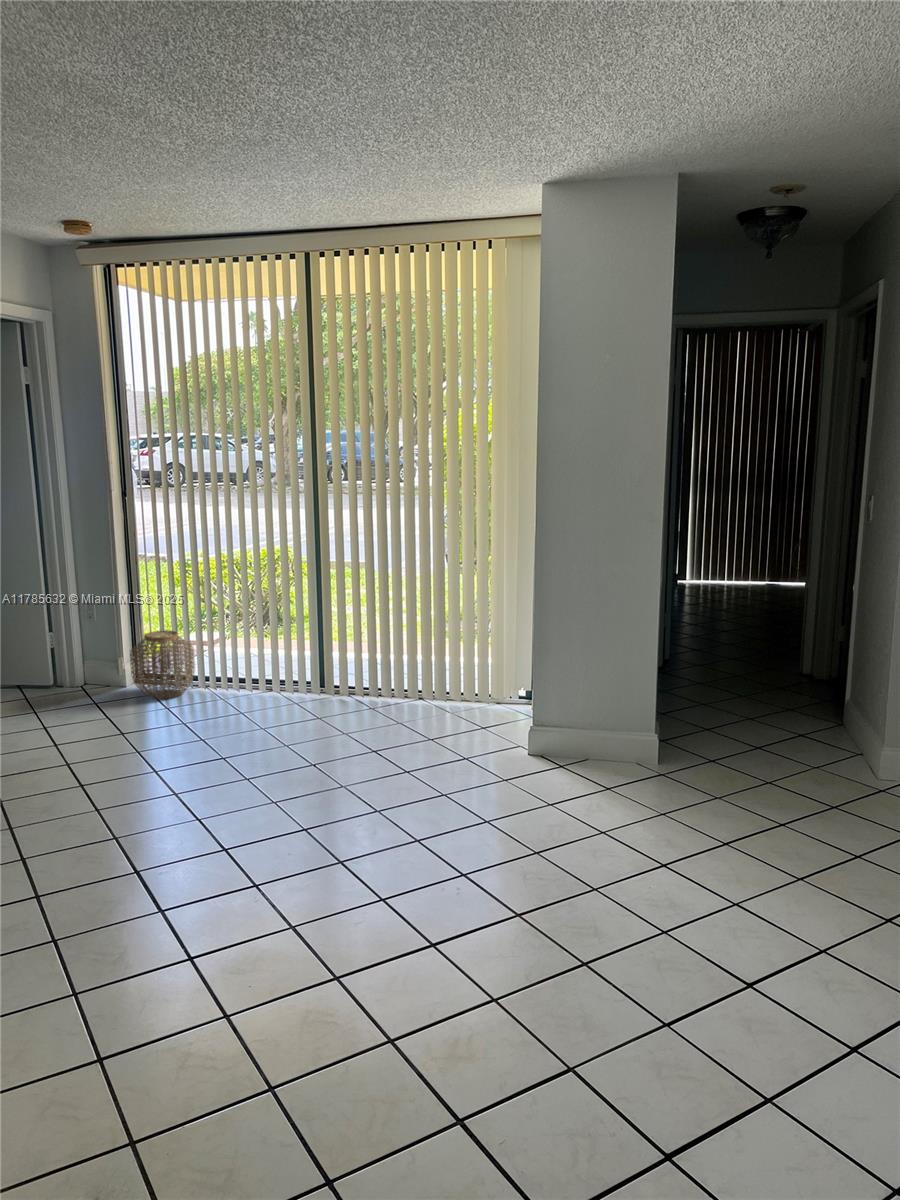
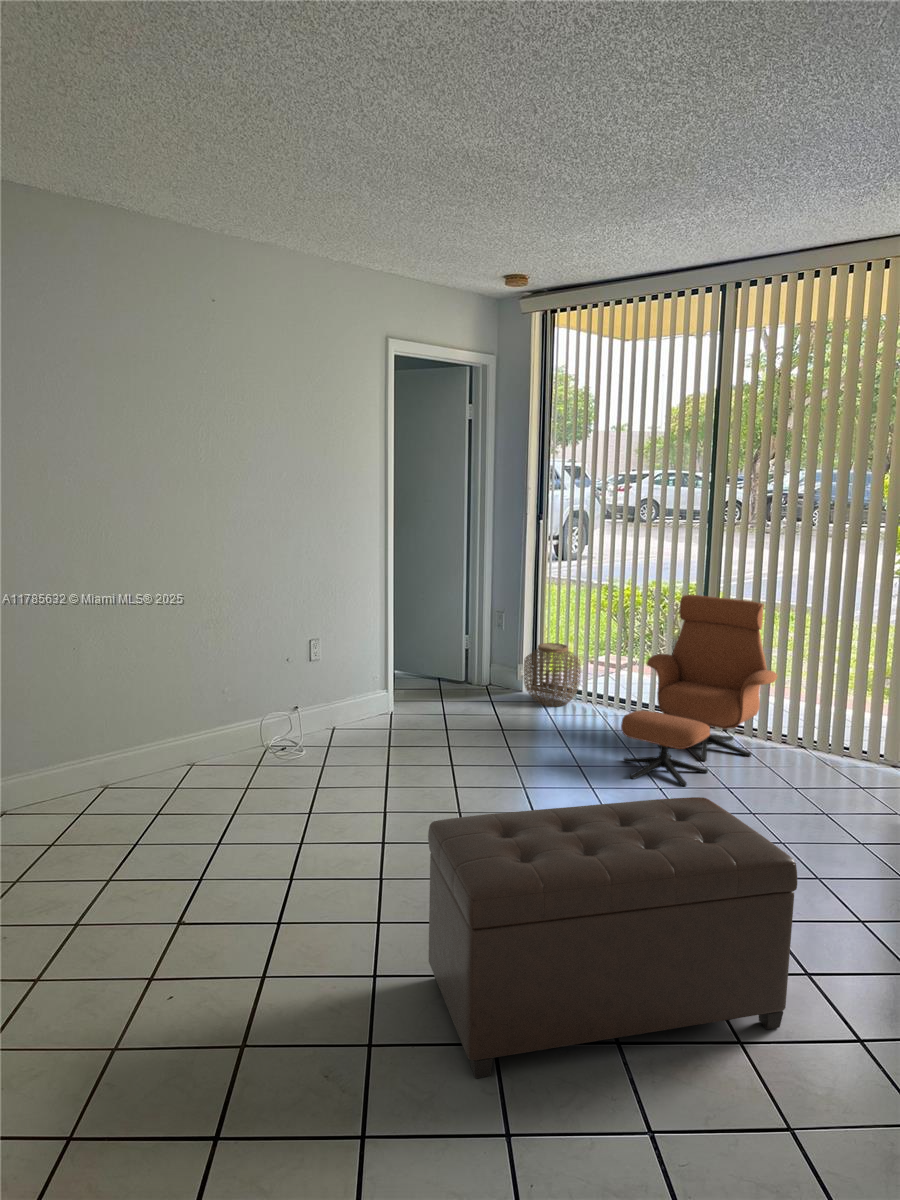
lounge chair: none [264,567,398,761] -> present [621,595,778,786]
ottoman: none [153,775,525,1144] -> present [428,797,797,1078]

